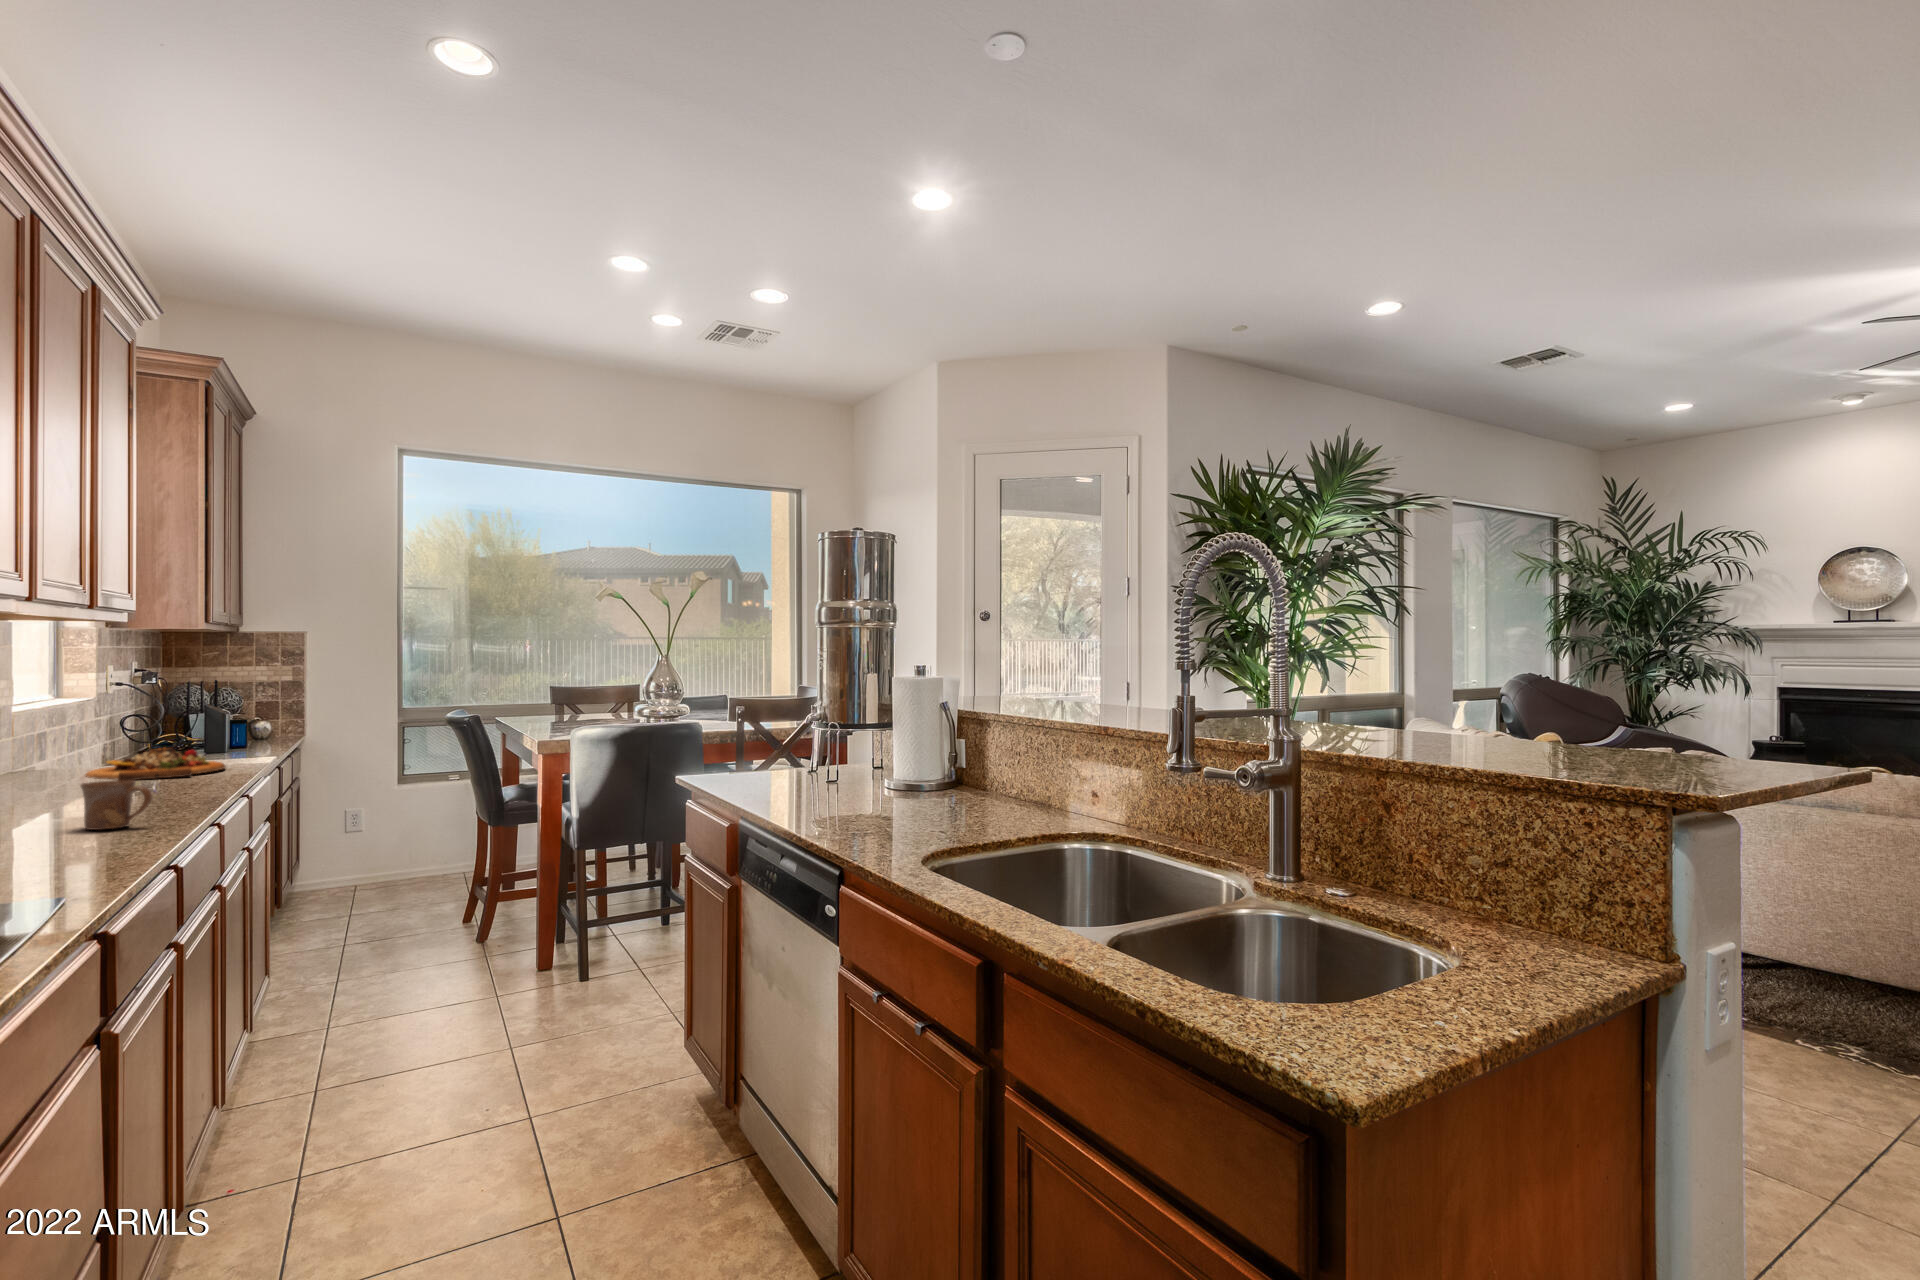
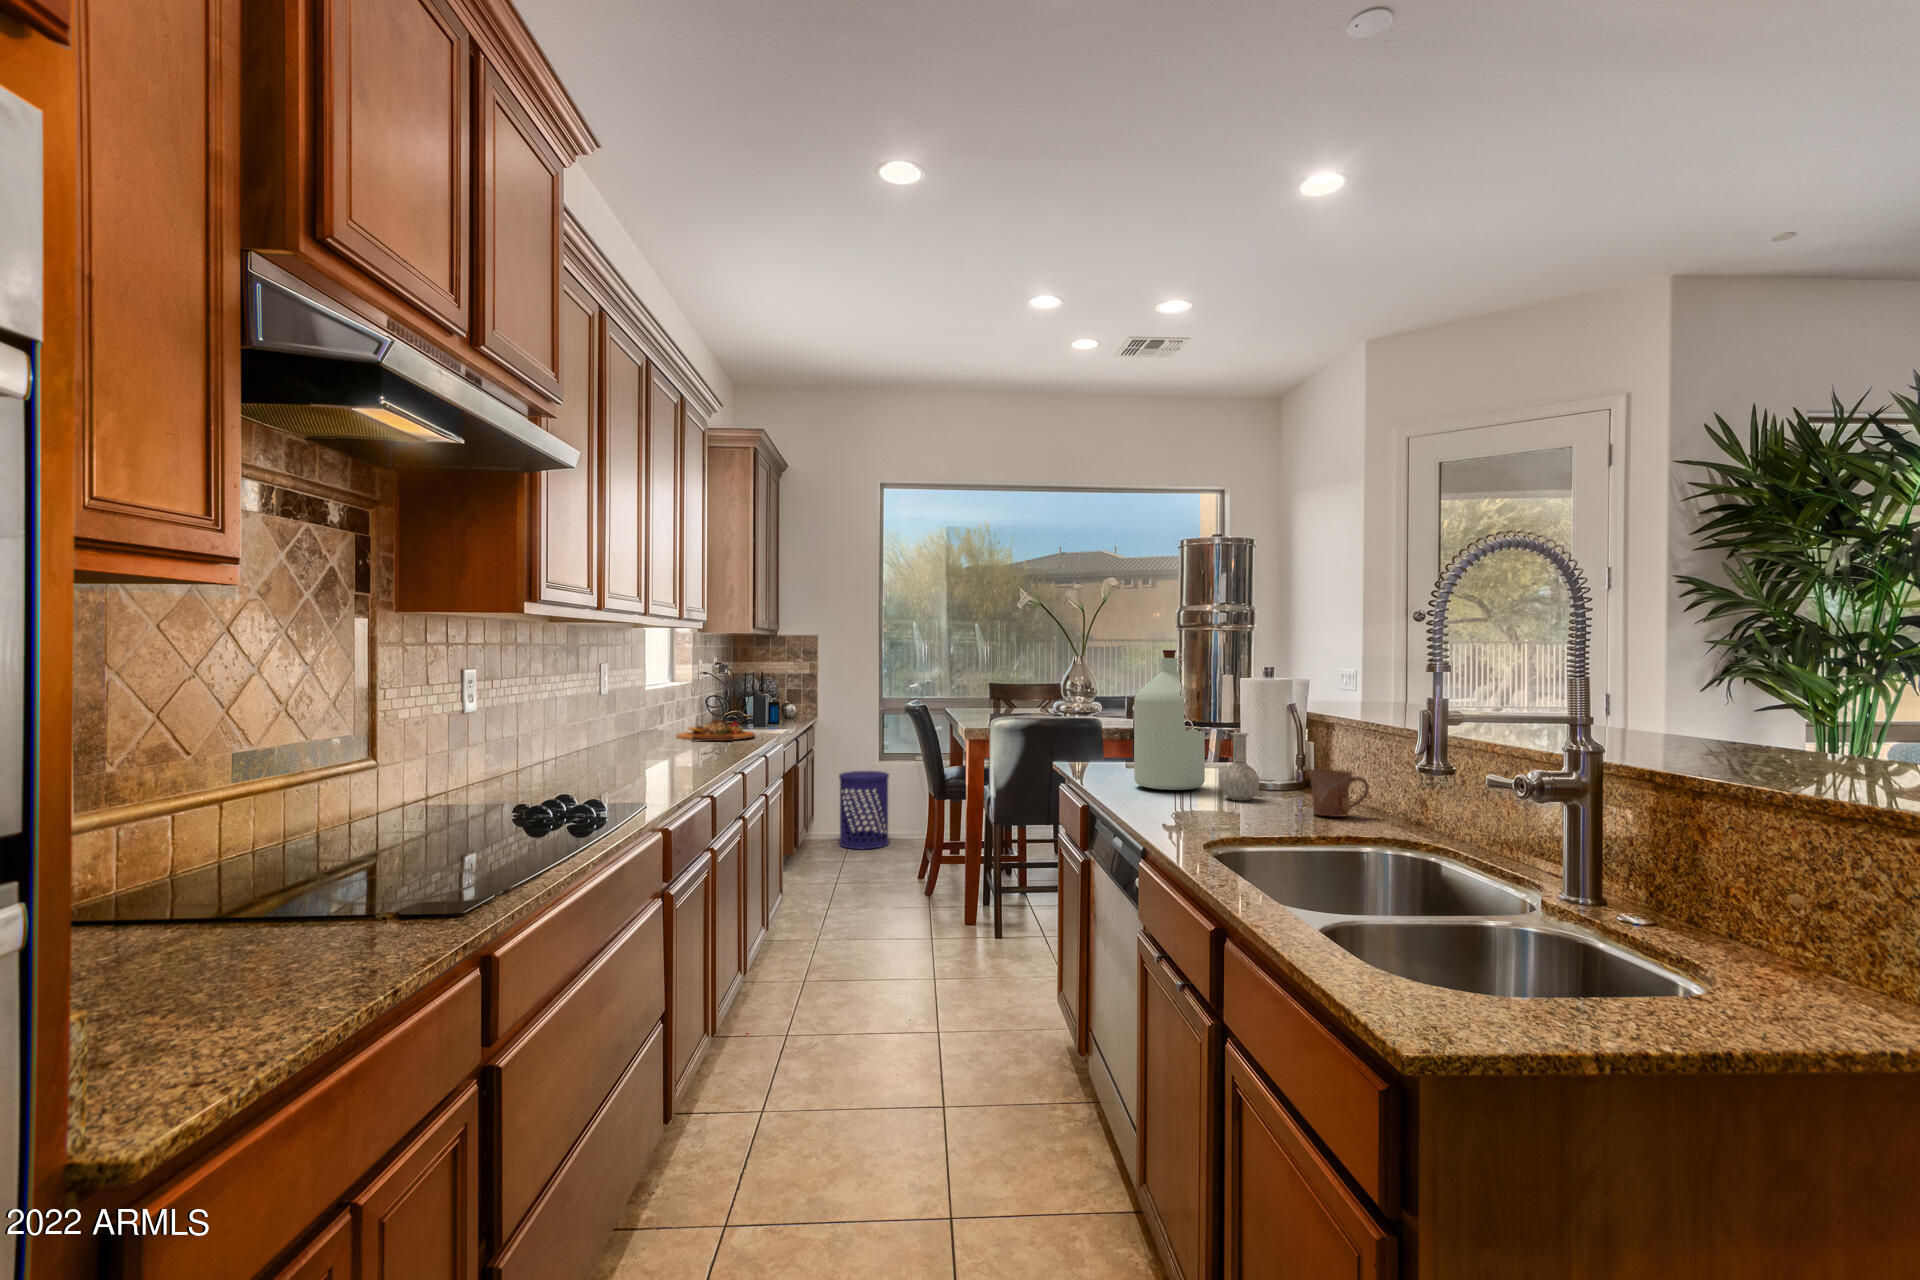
bottle: none [787,648,925,806] -> present [1134,650,1259,800]
mug: present [81,780,152,830] -> present [1309,769,1369,817]
waste bin: none [338,799,410,899] -> present [839,771,889,849]

